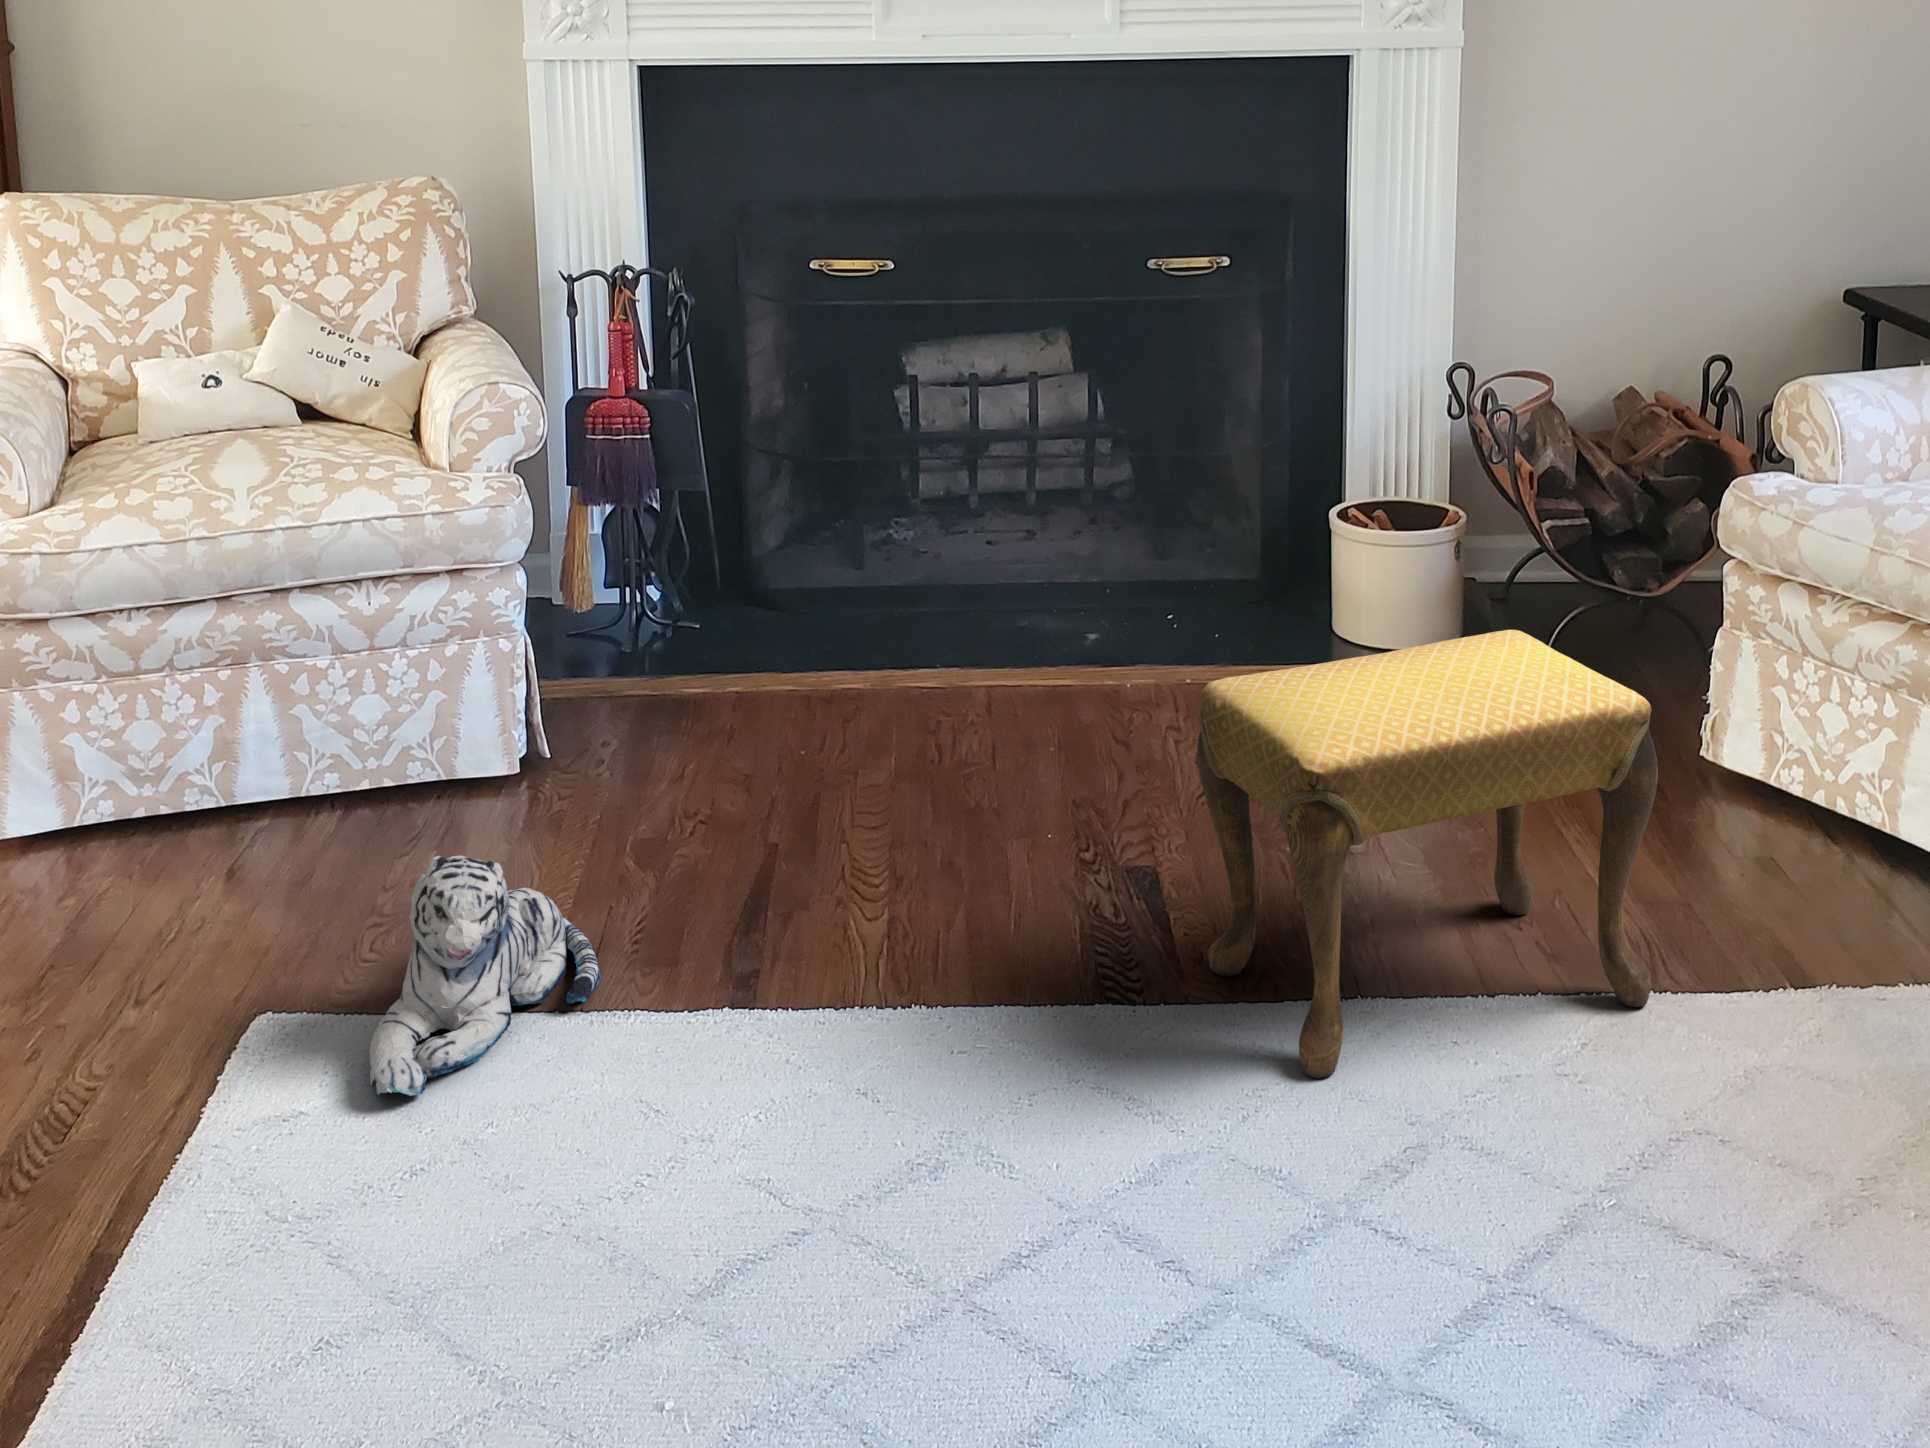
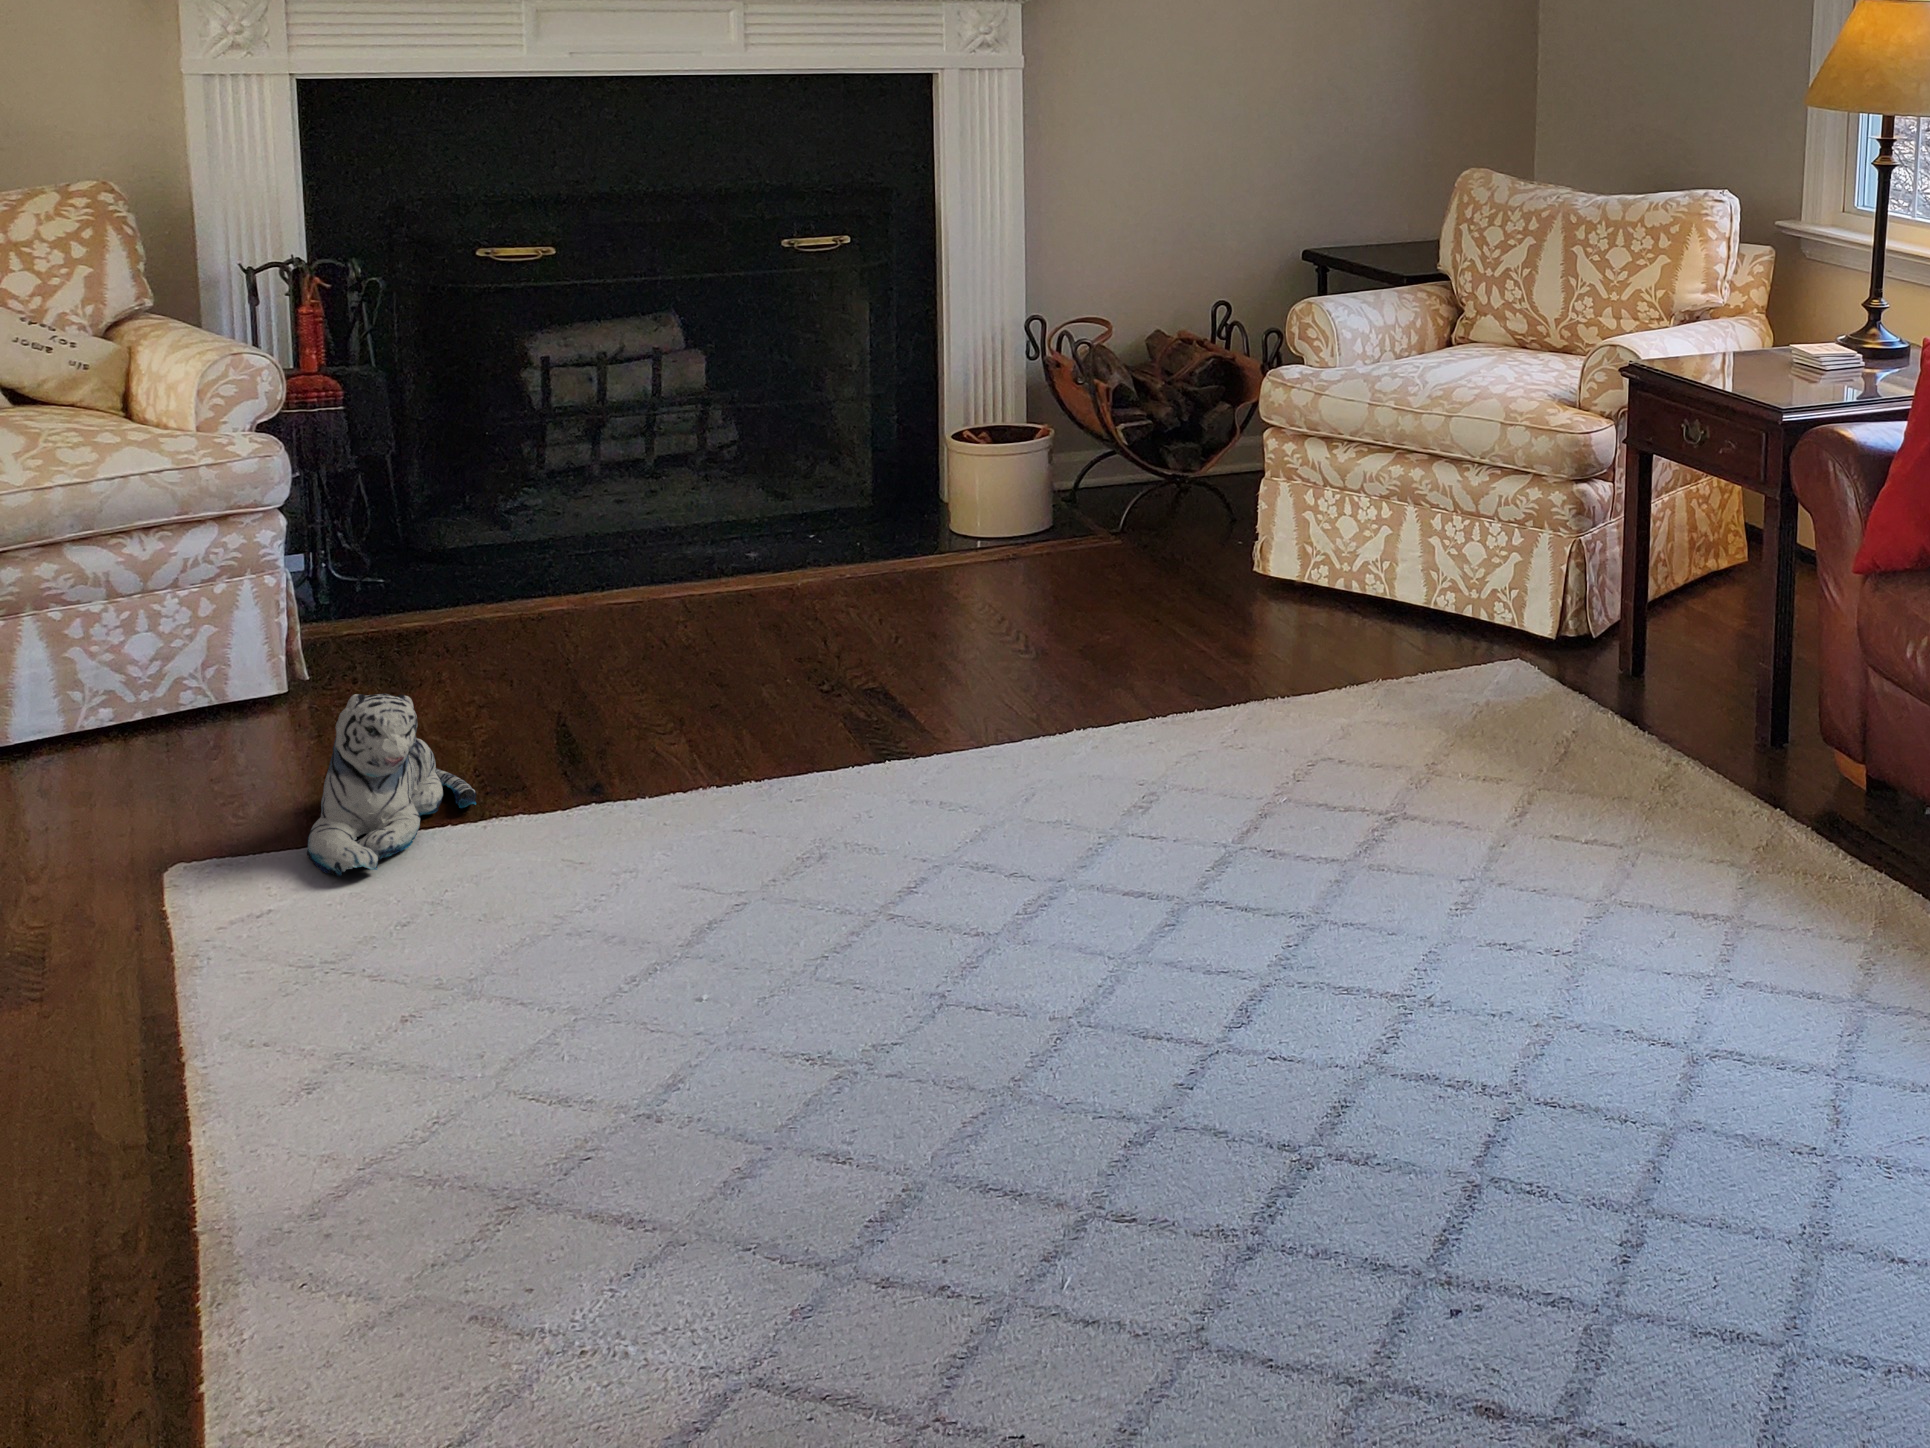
footstool: present [1197,630,1658,1078] -> none [946,465,1263,762]

